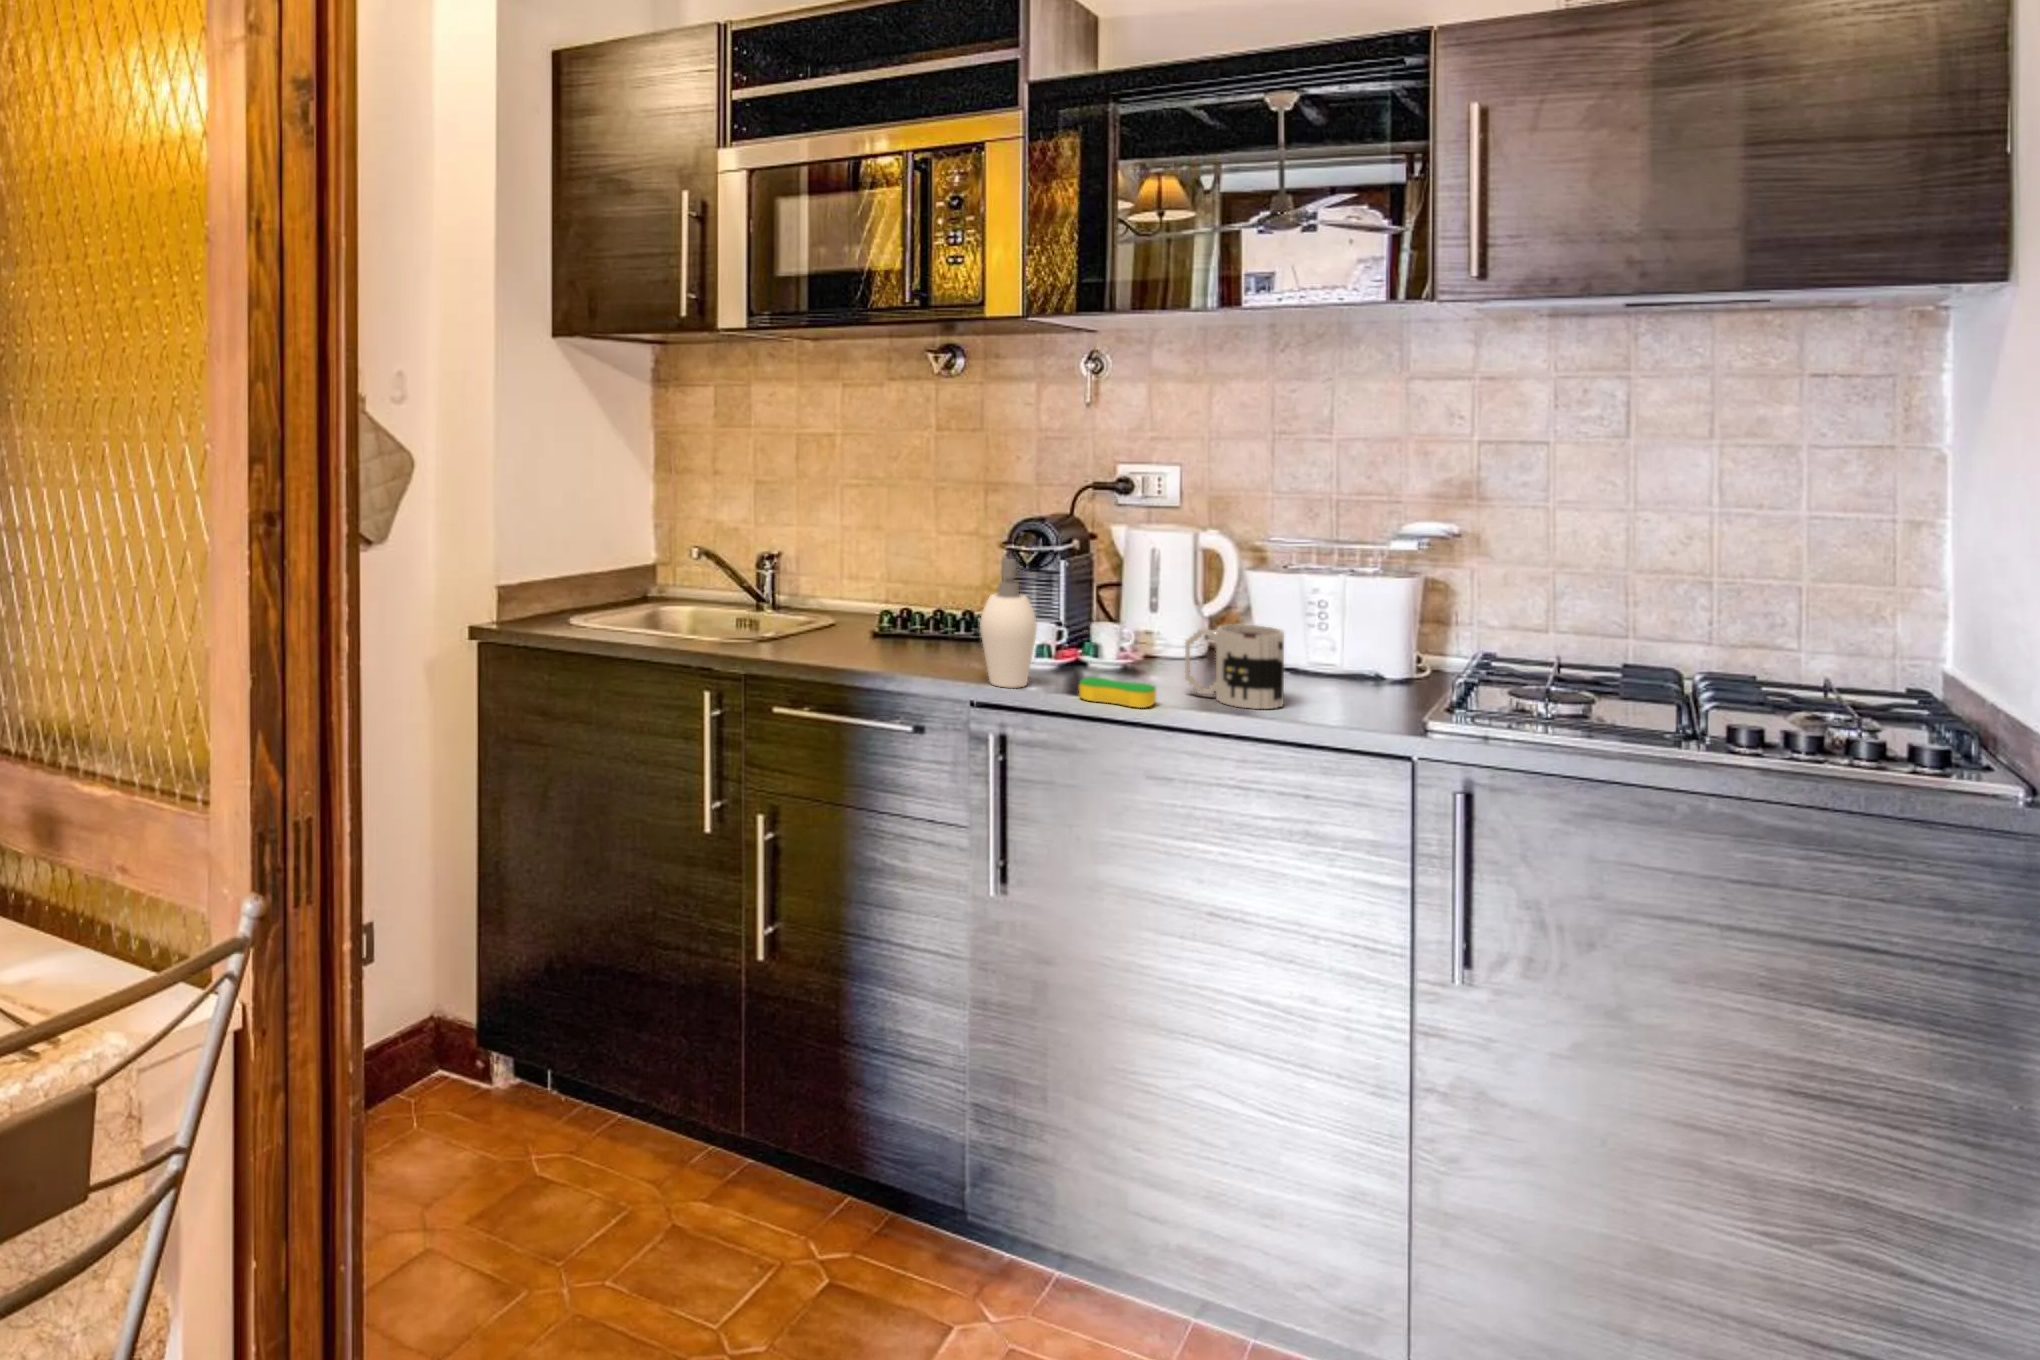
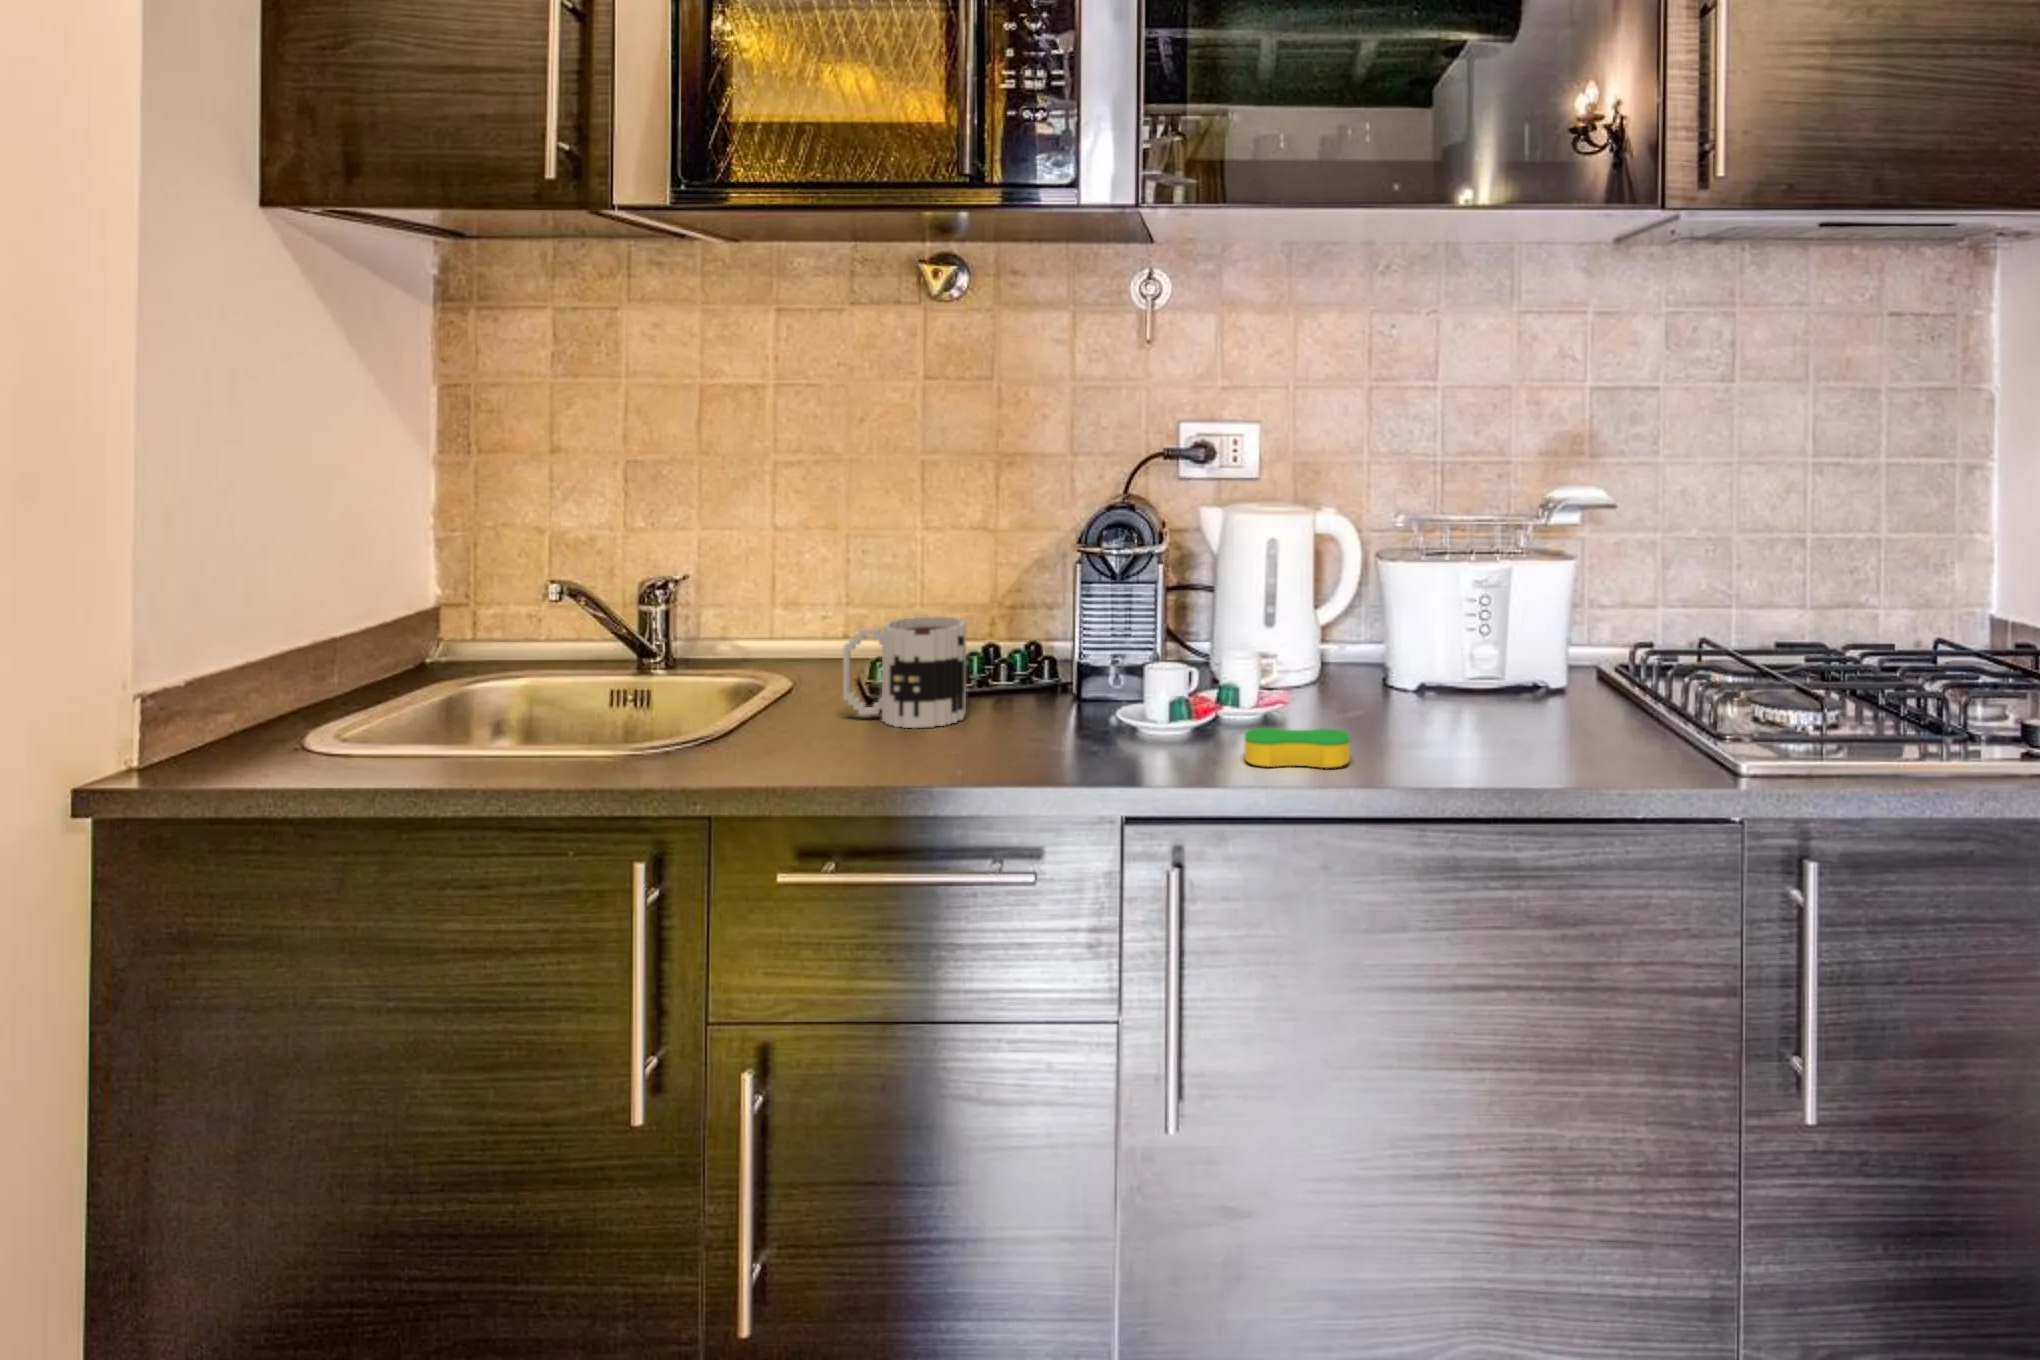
soap dispenser: present [980,559,1037,688] -> none [1087,562,1184,761]
mug: present [1185,624,1284,709] -> present [843,616,966,728]

